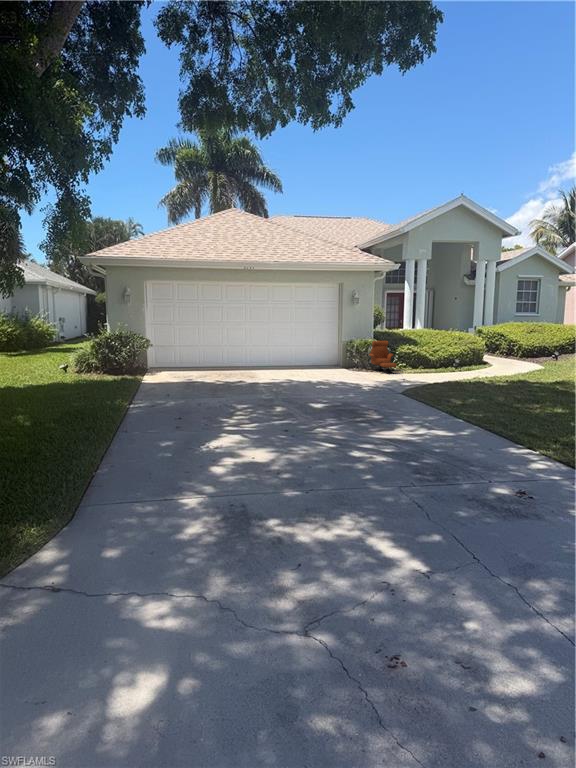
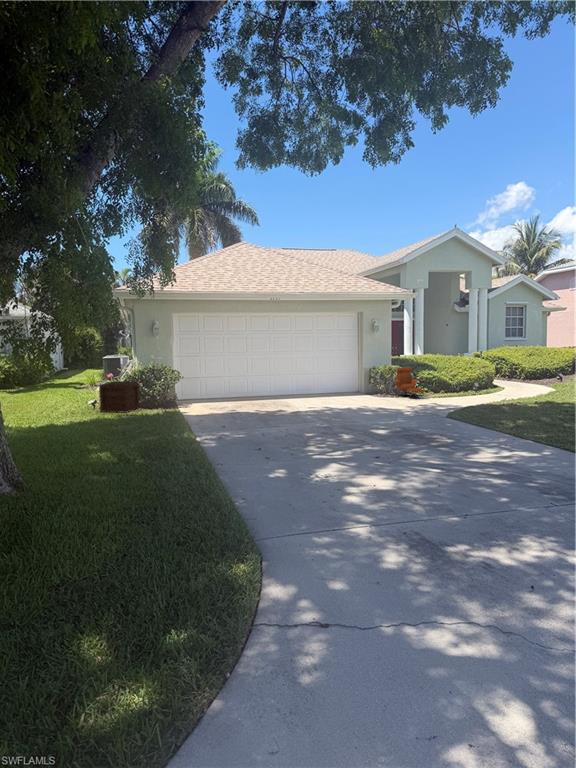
wooden crate: none [64,346,106,377] -> present [99,381,139,413]

